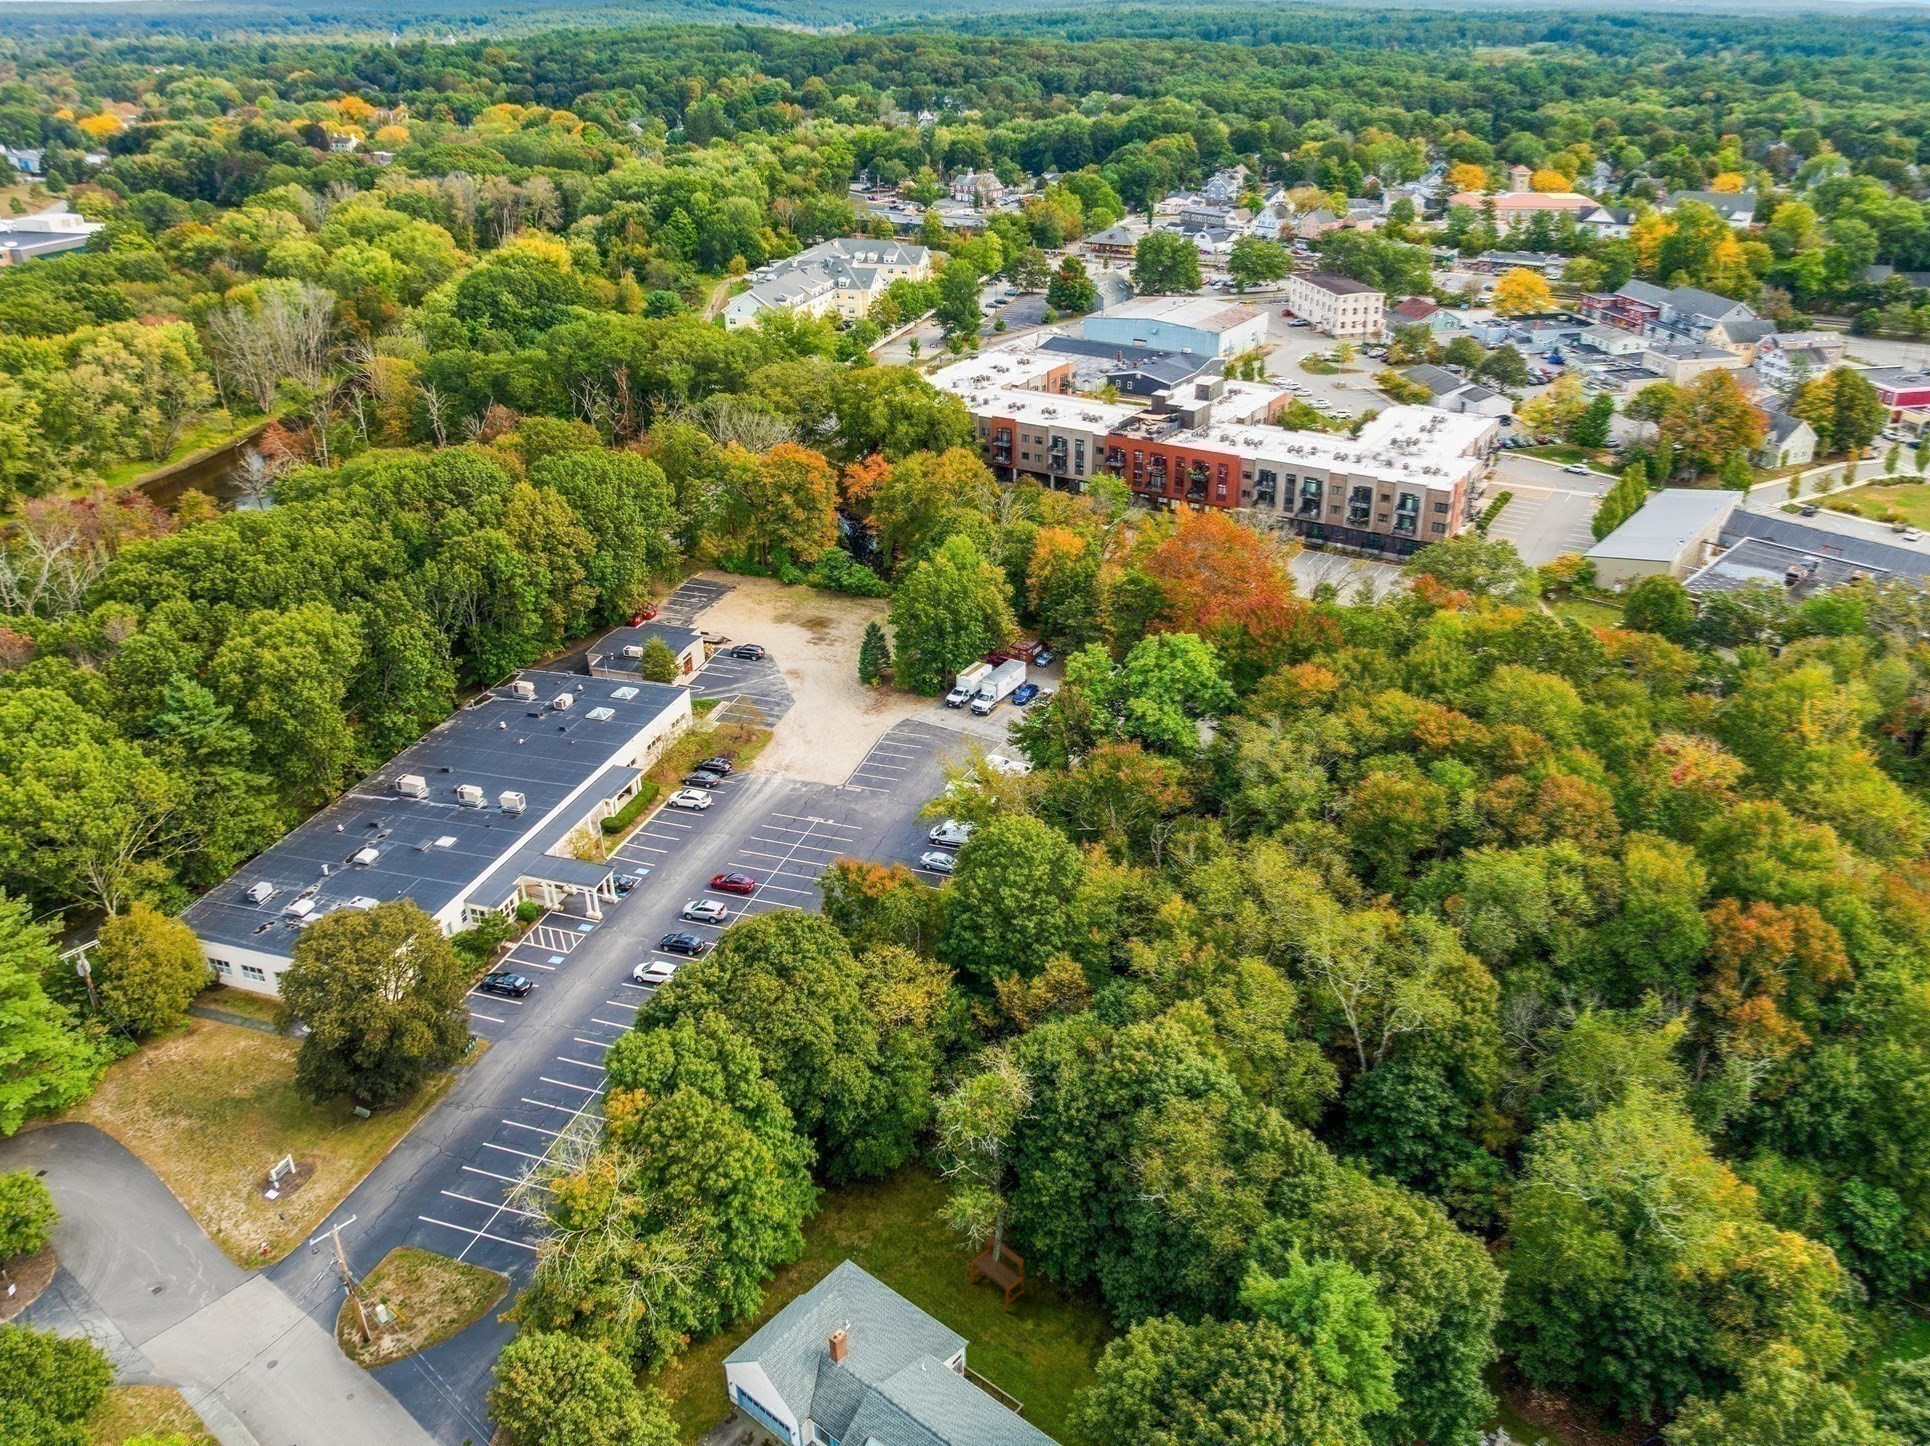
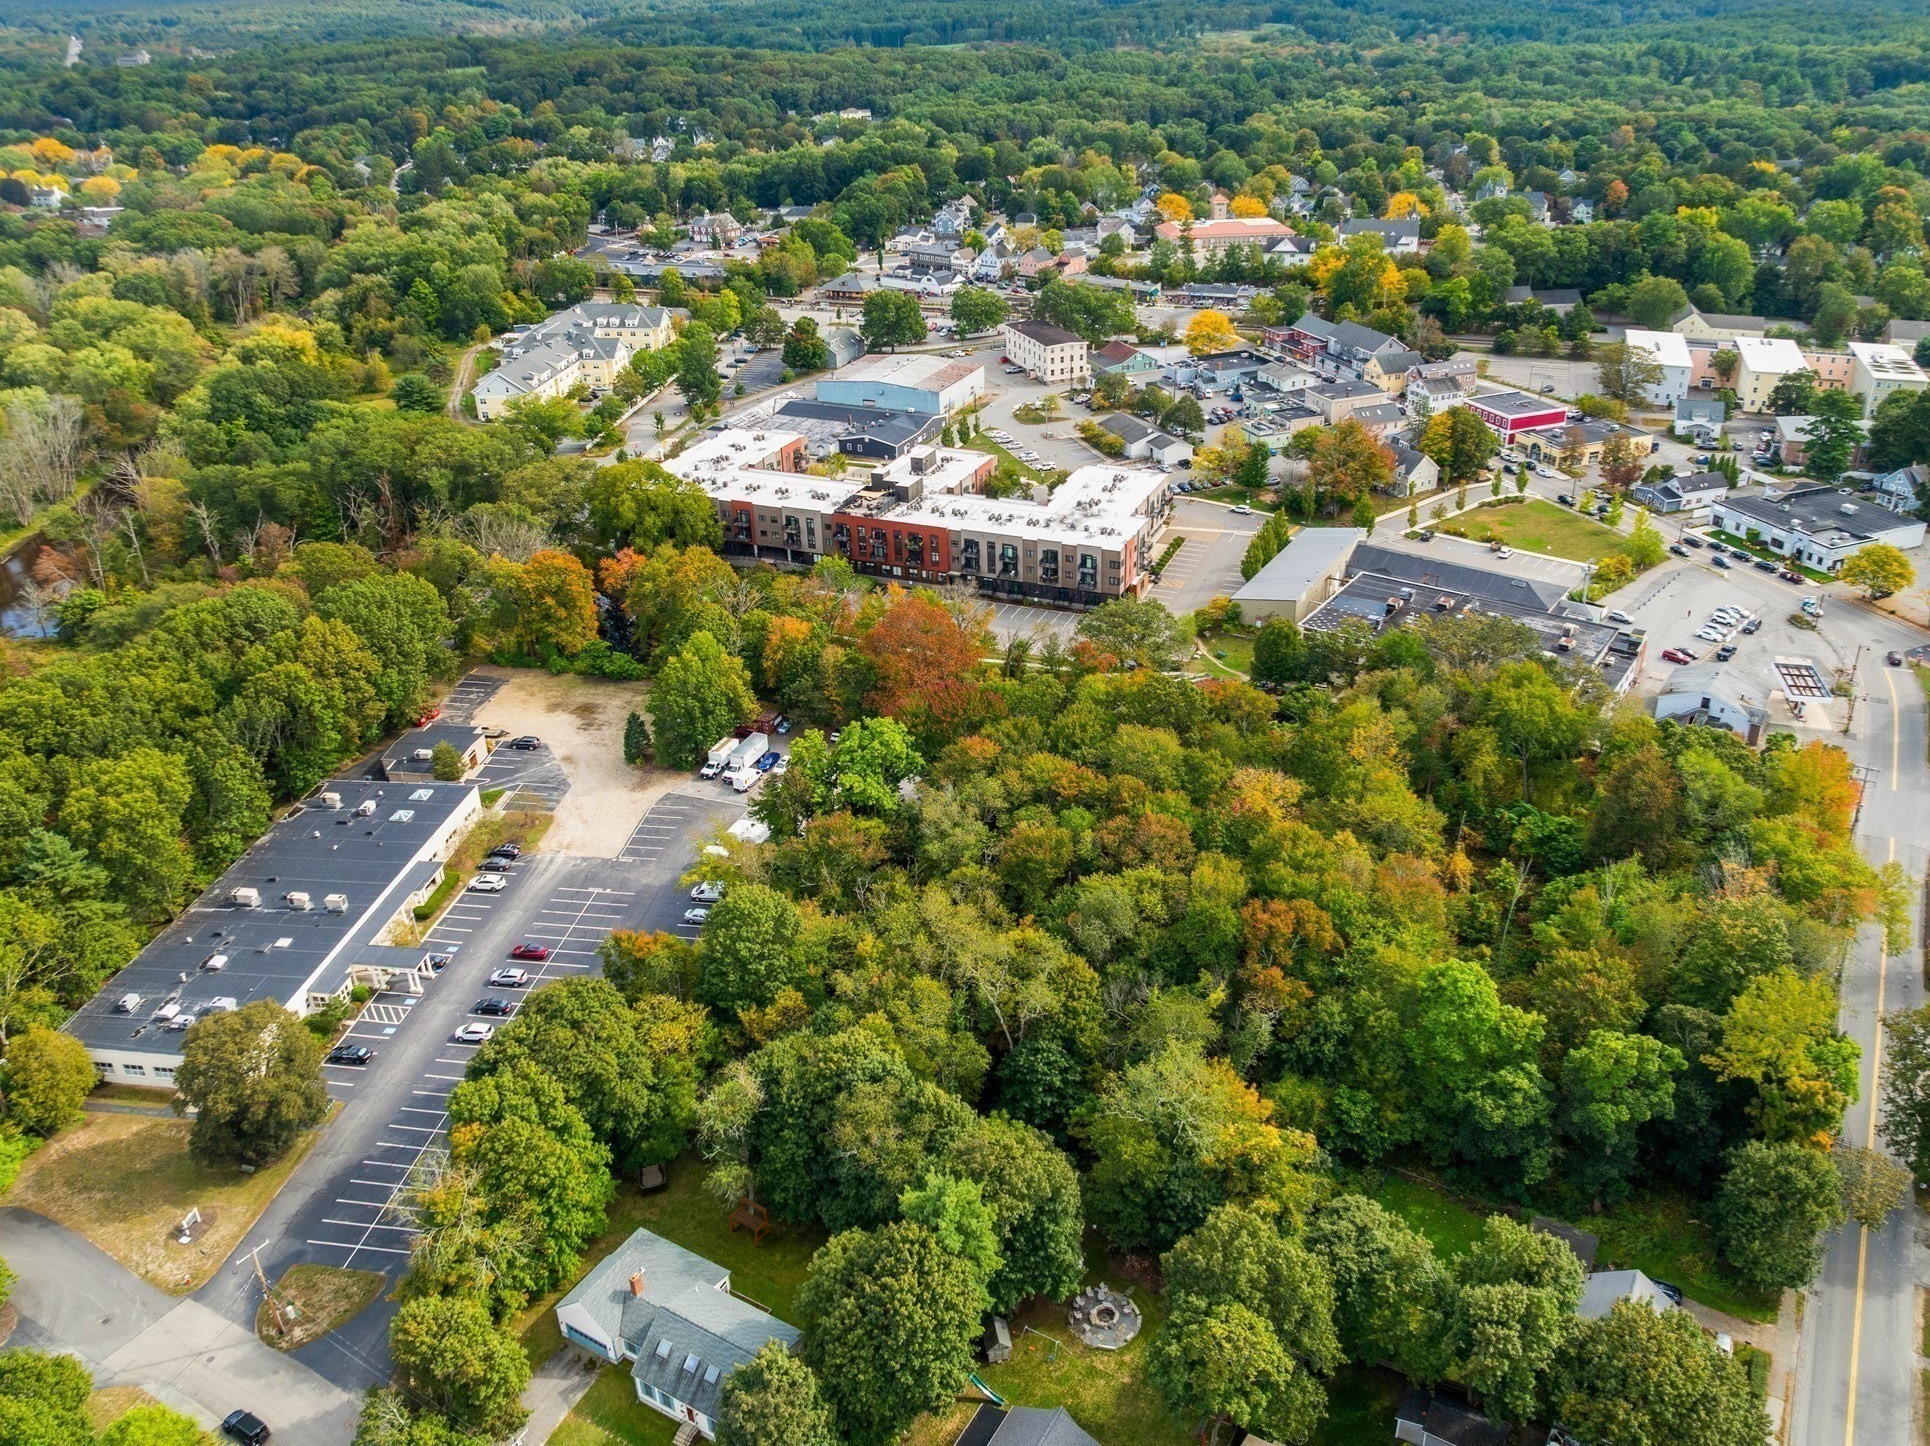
lounge chair: none [848,1163,886,1218] -> present [638,1163,666,1198]

